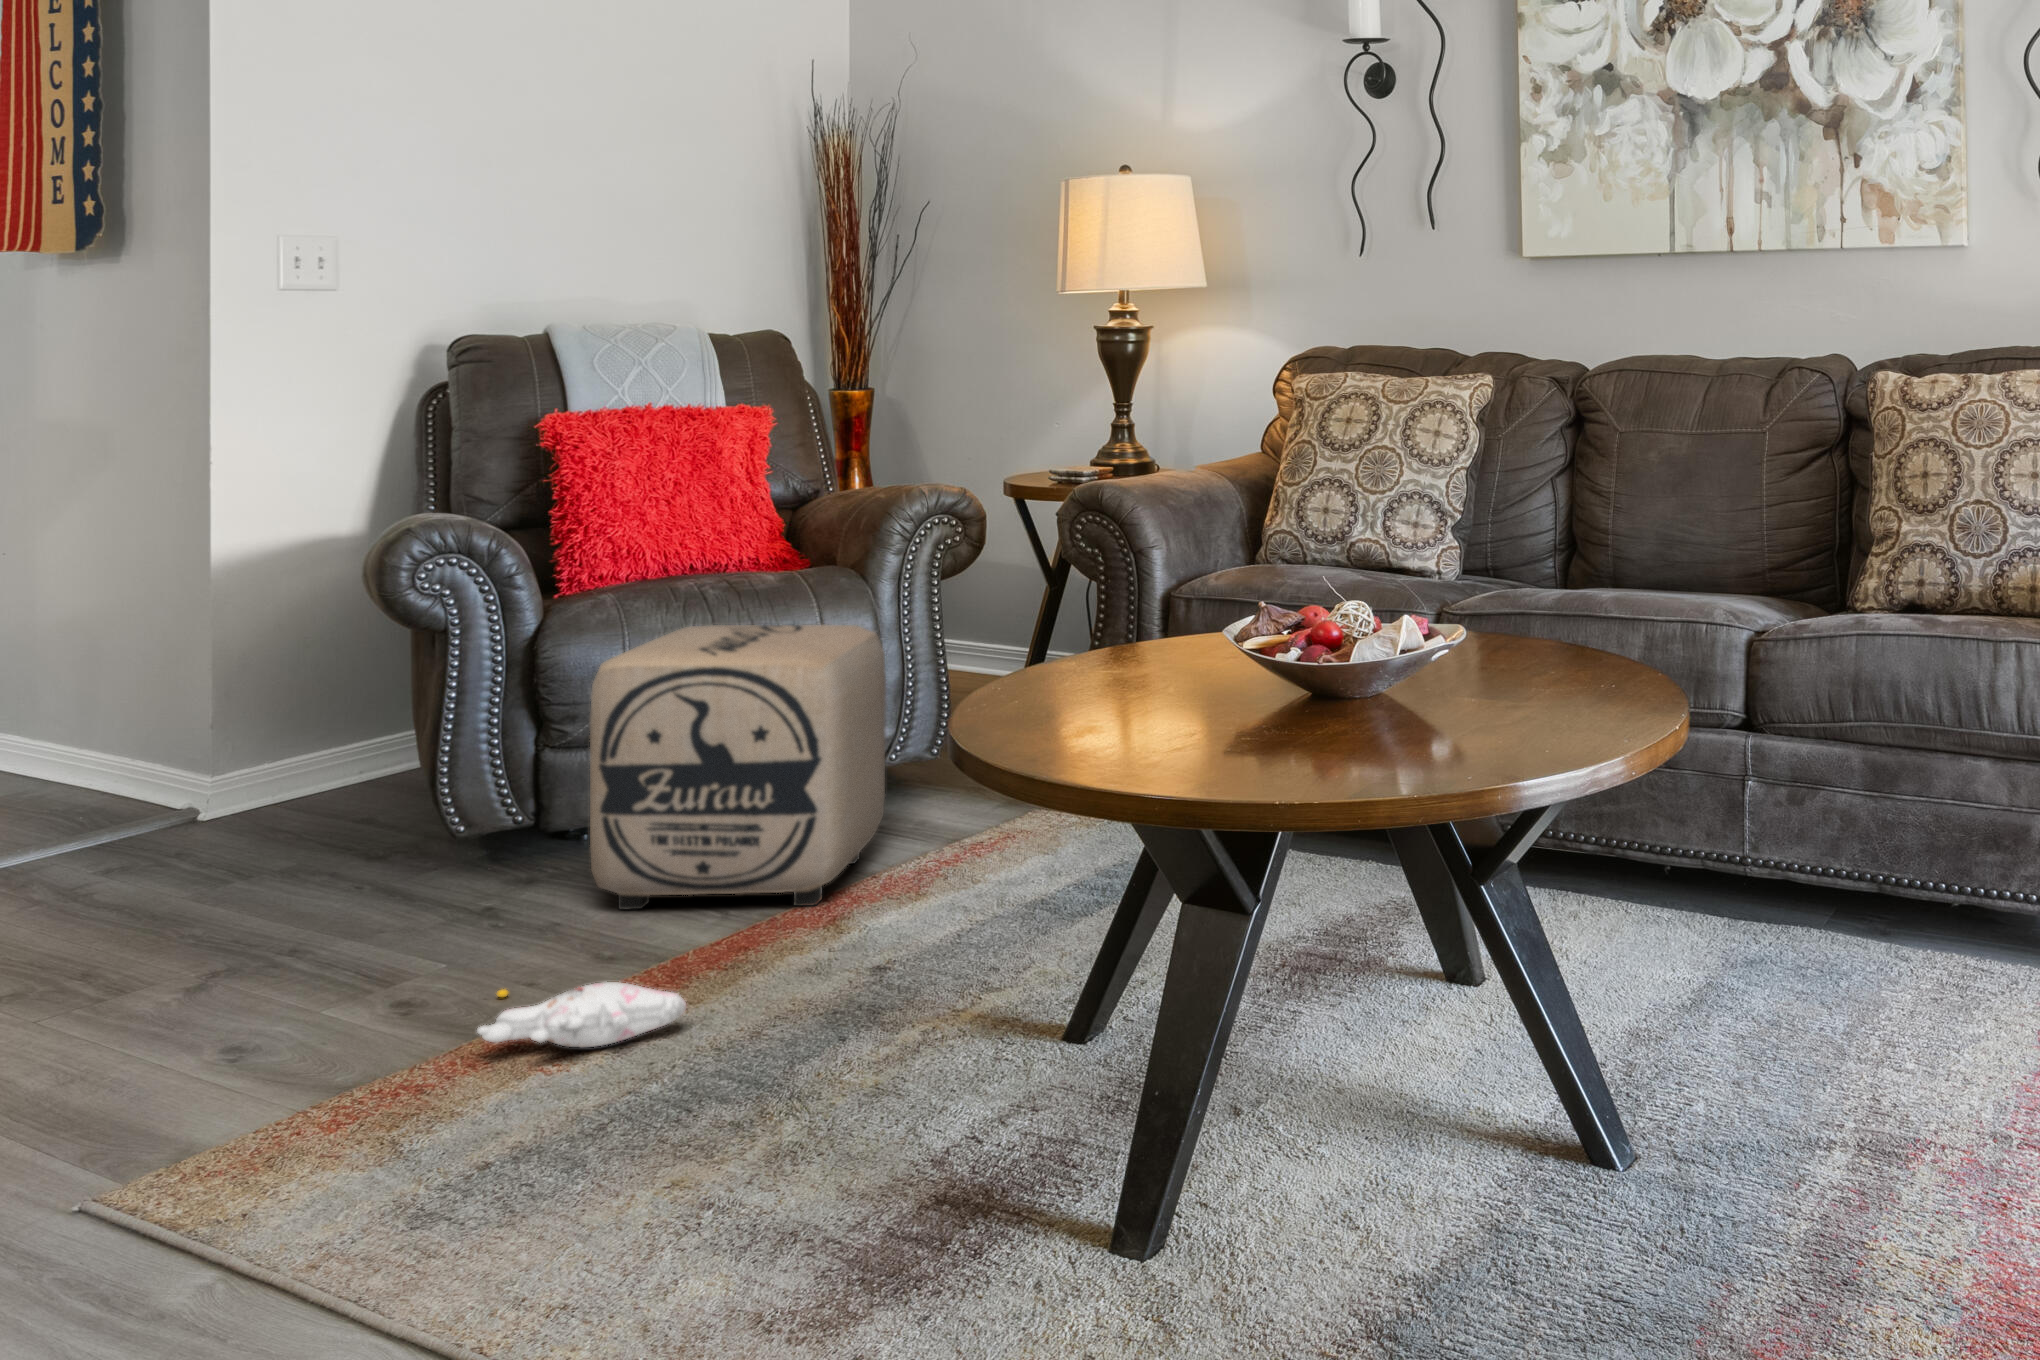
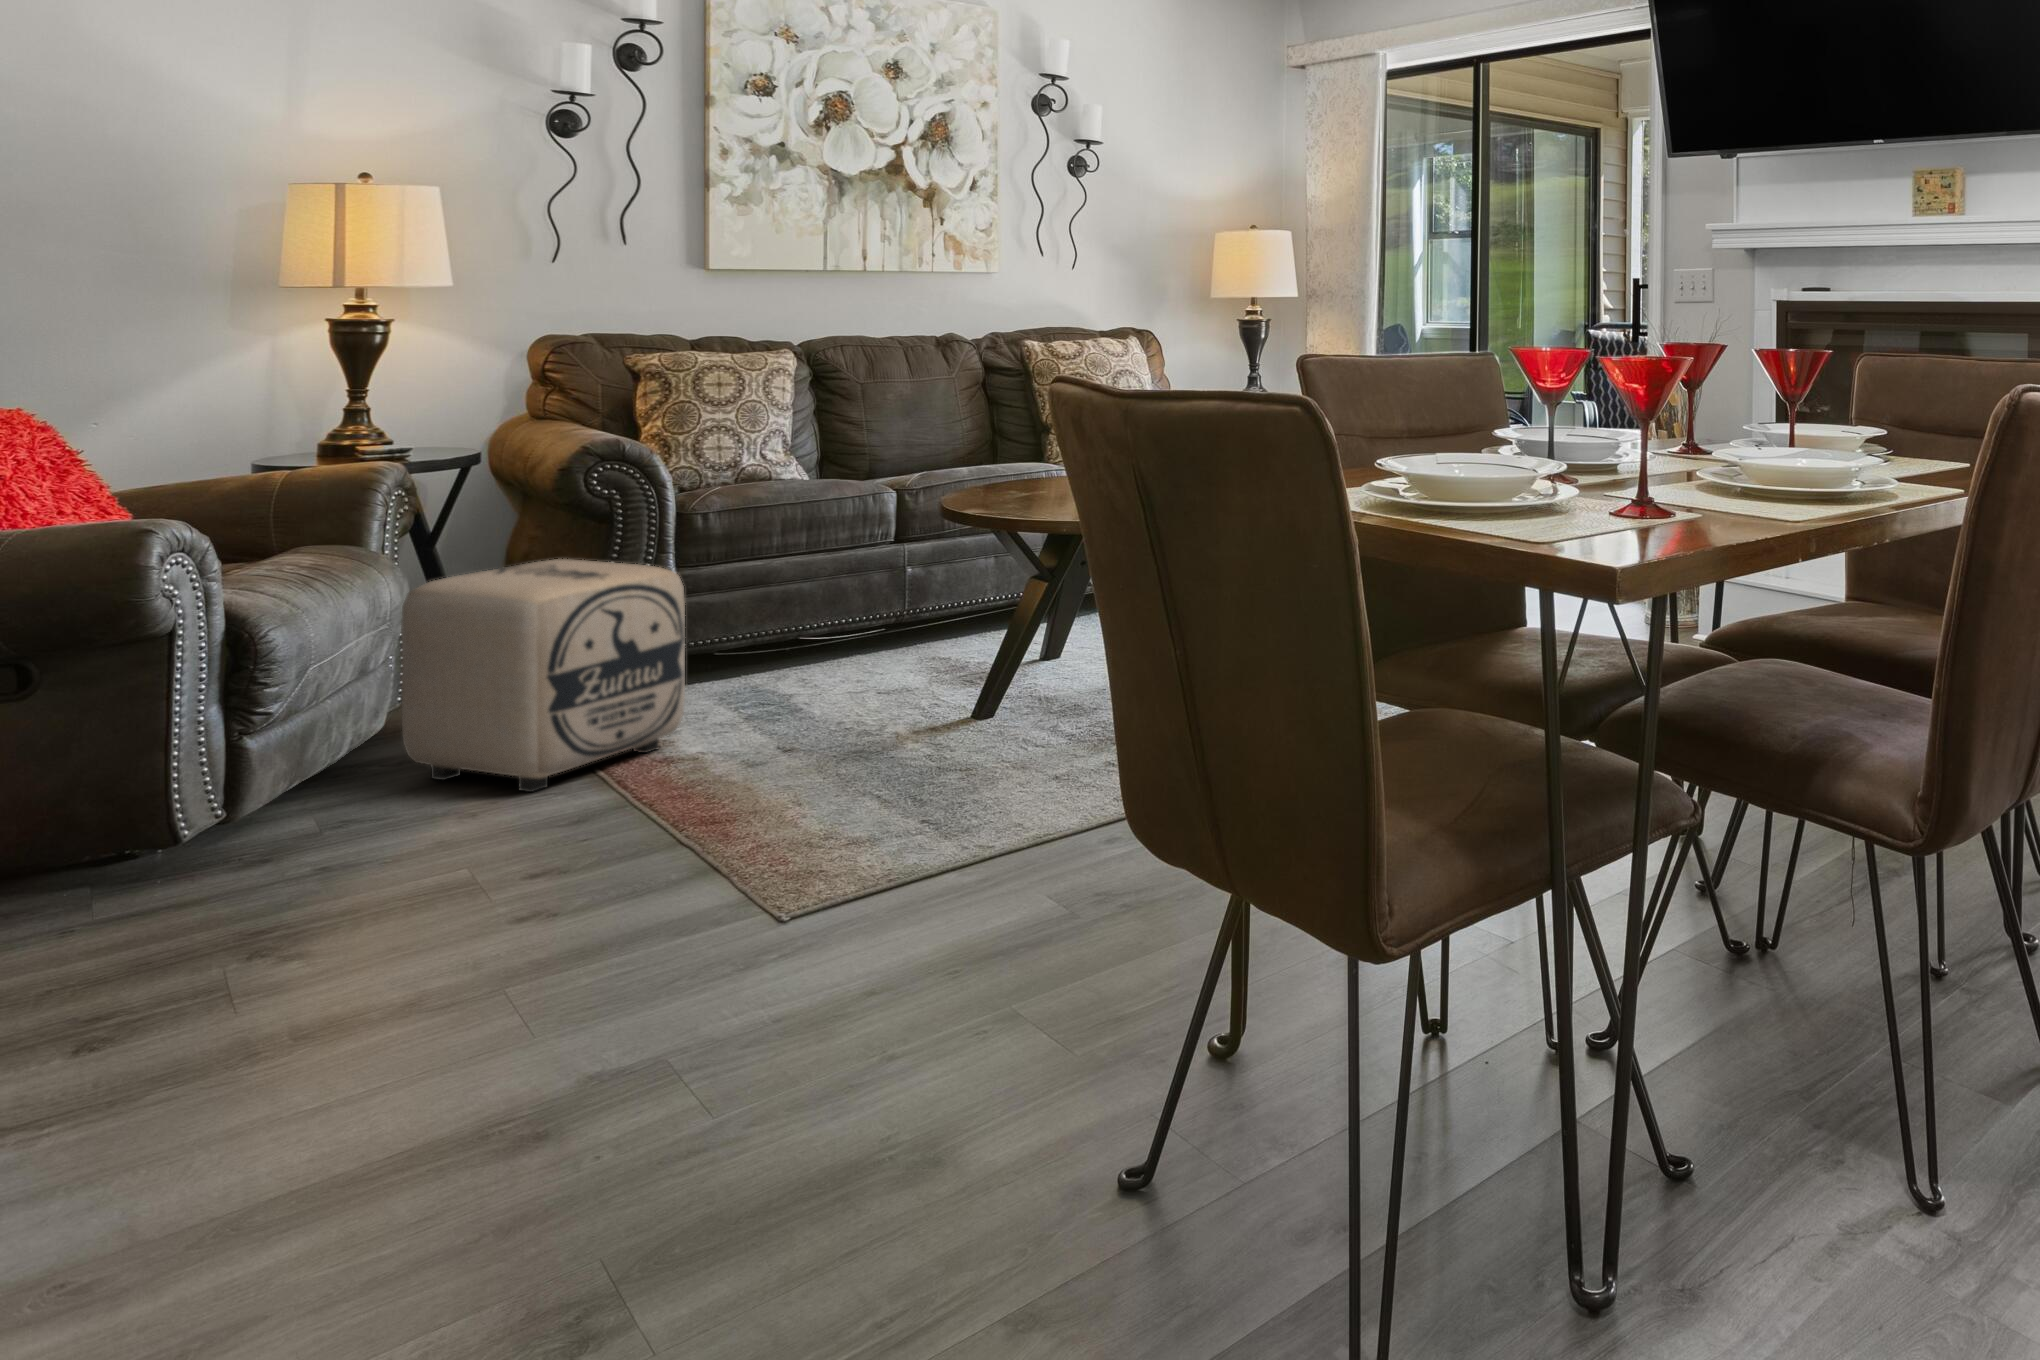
plush toy: present [477,982,686,1047] -> none [684,748,884,813]

